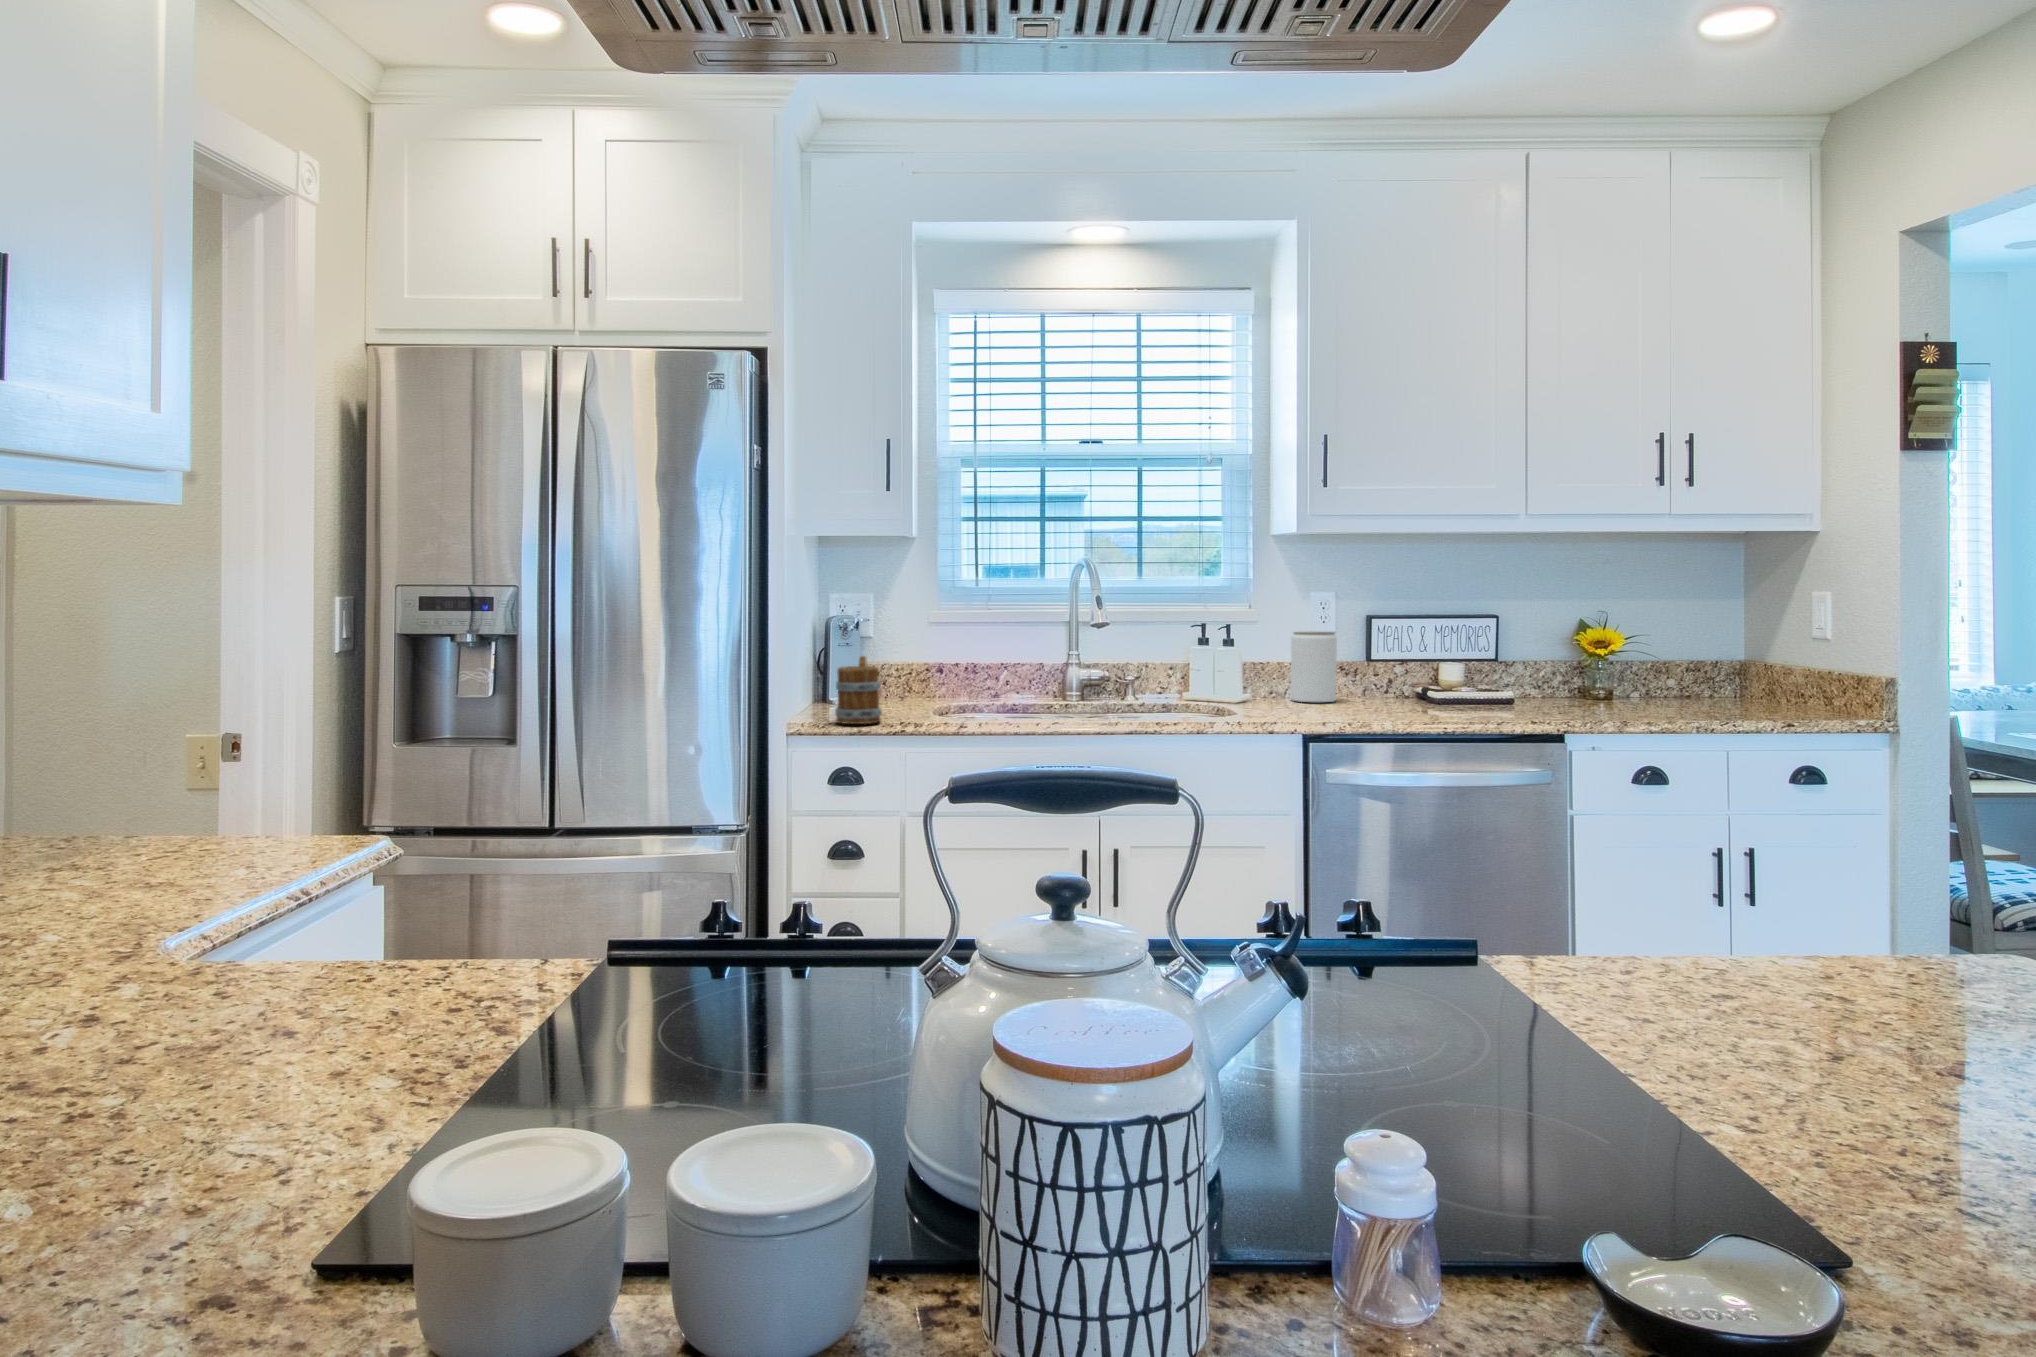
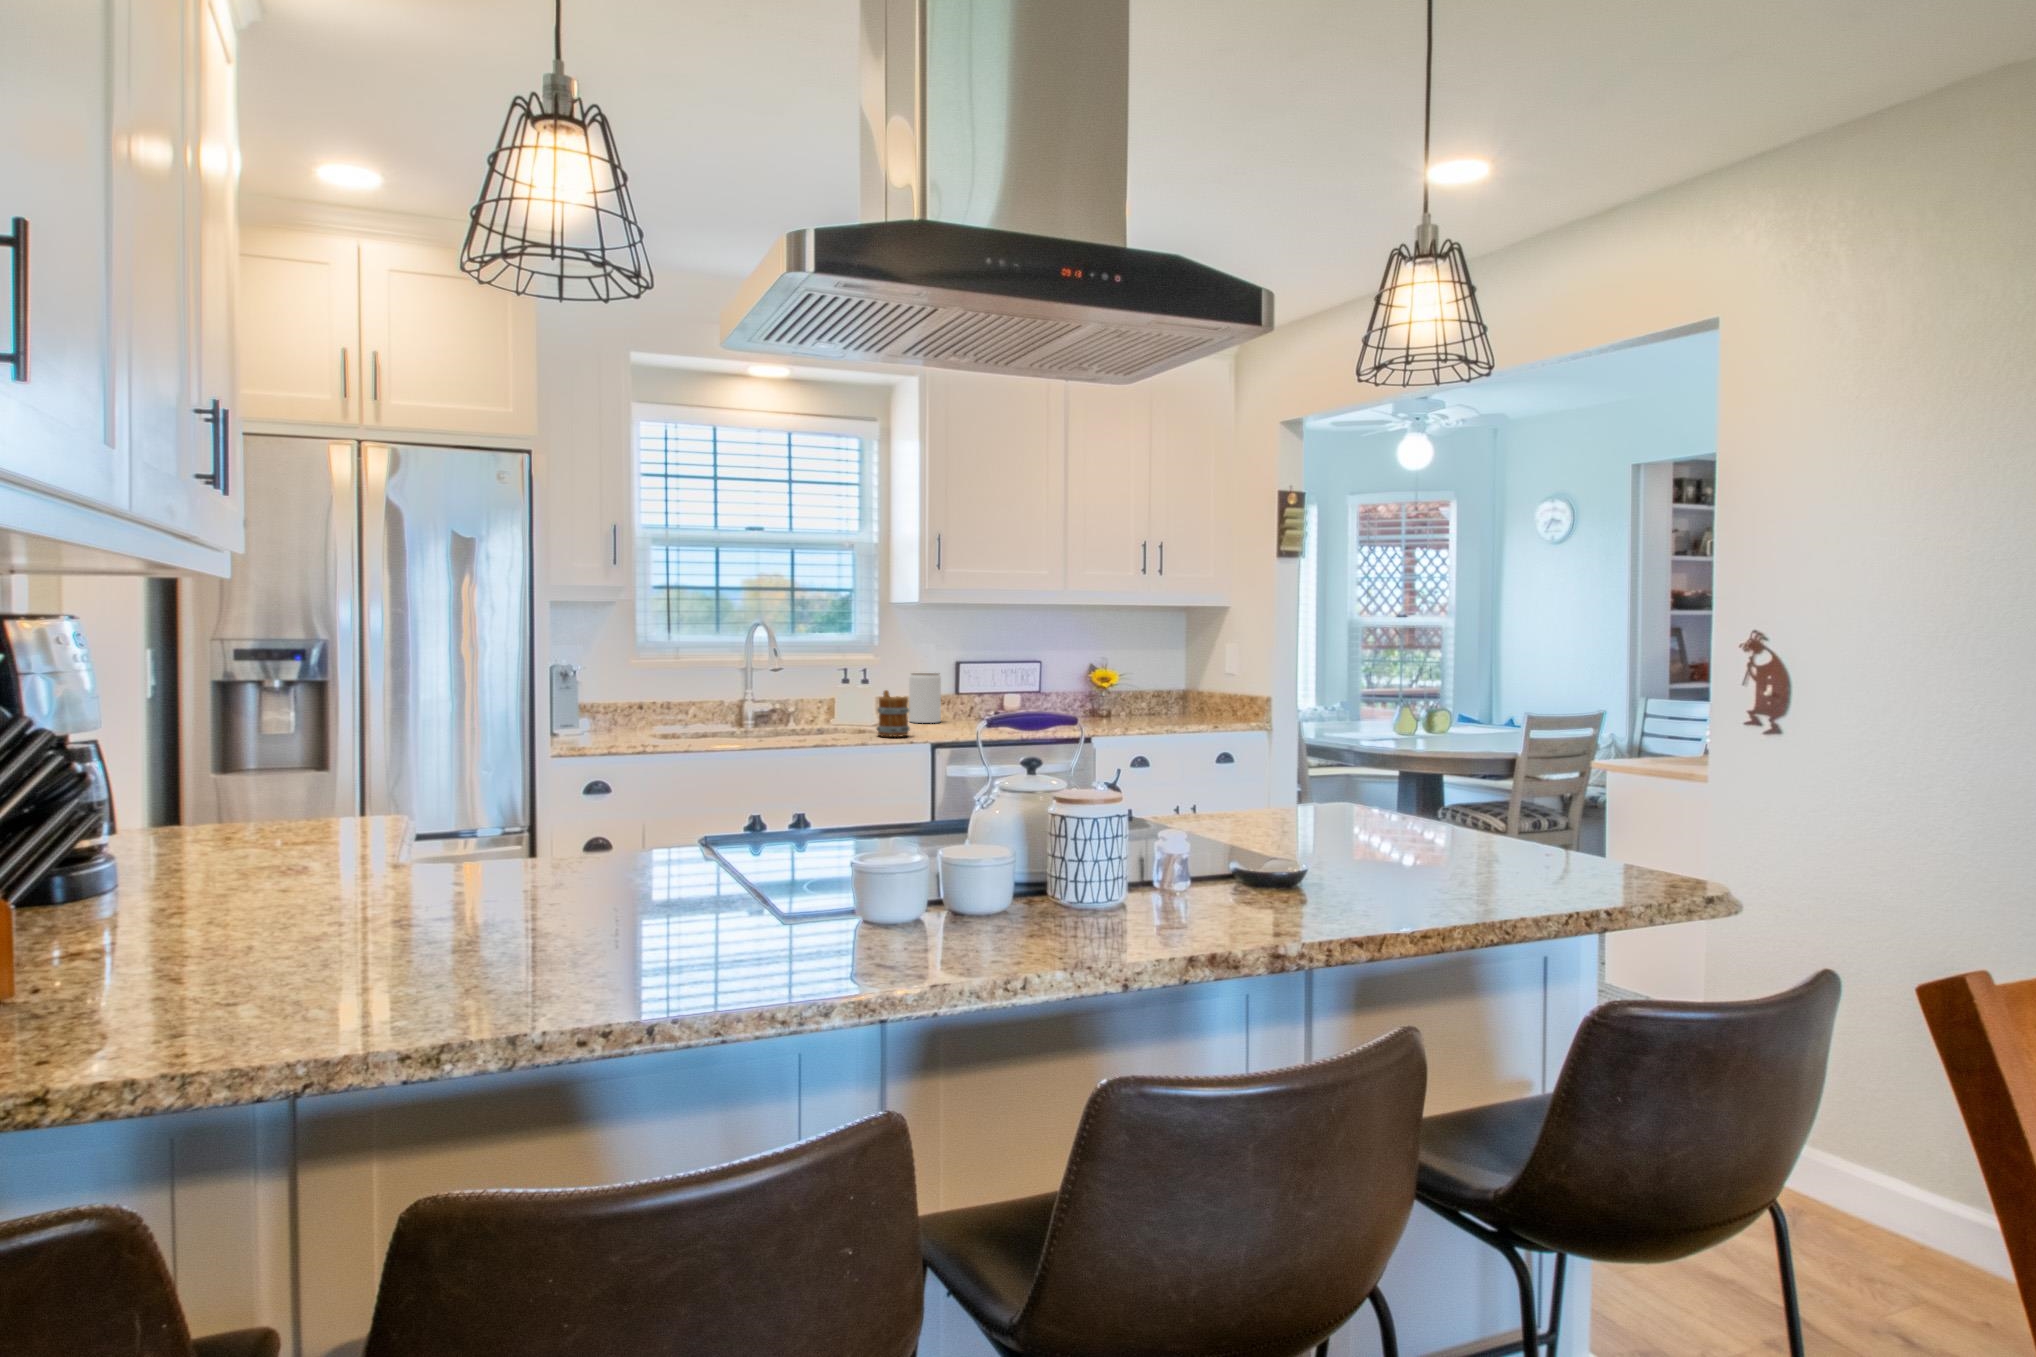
mug: present [835,656,882,724] -> present [877,690,910,737]

